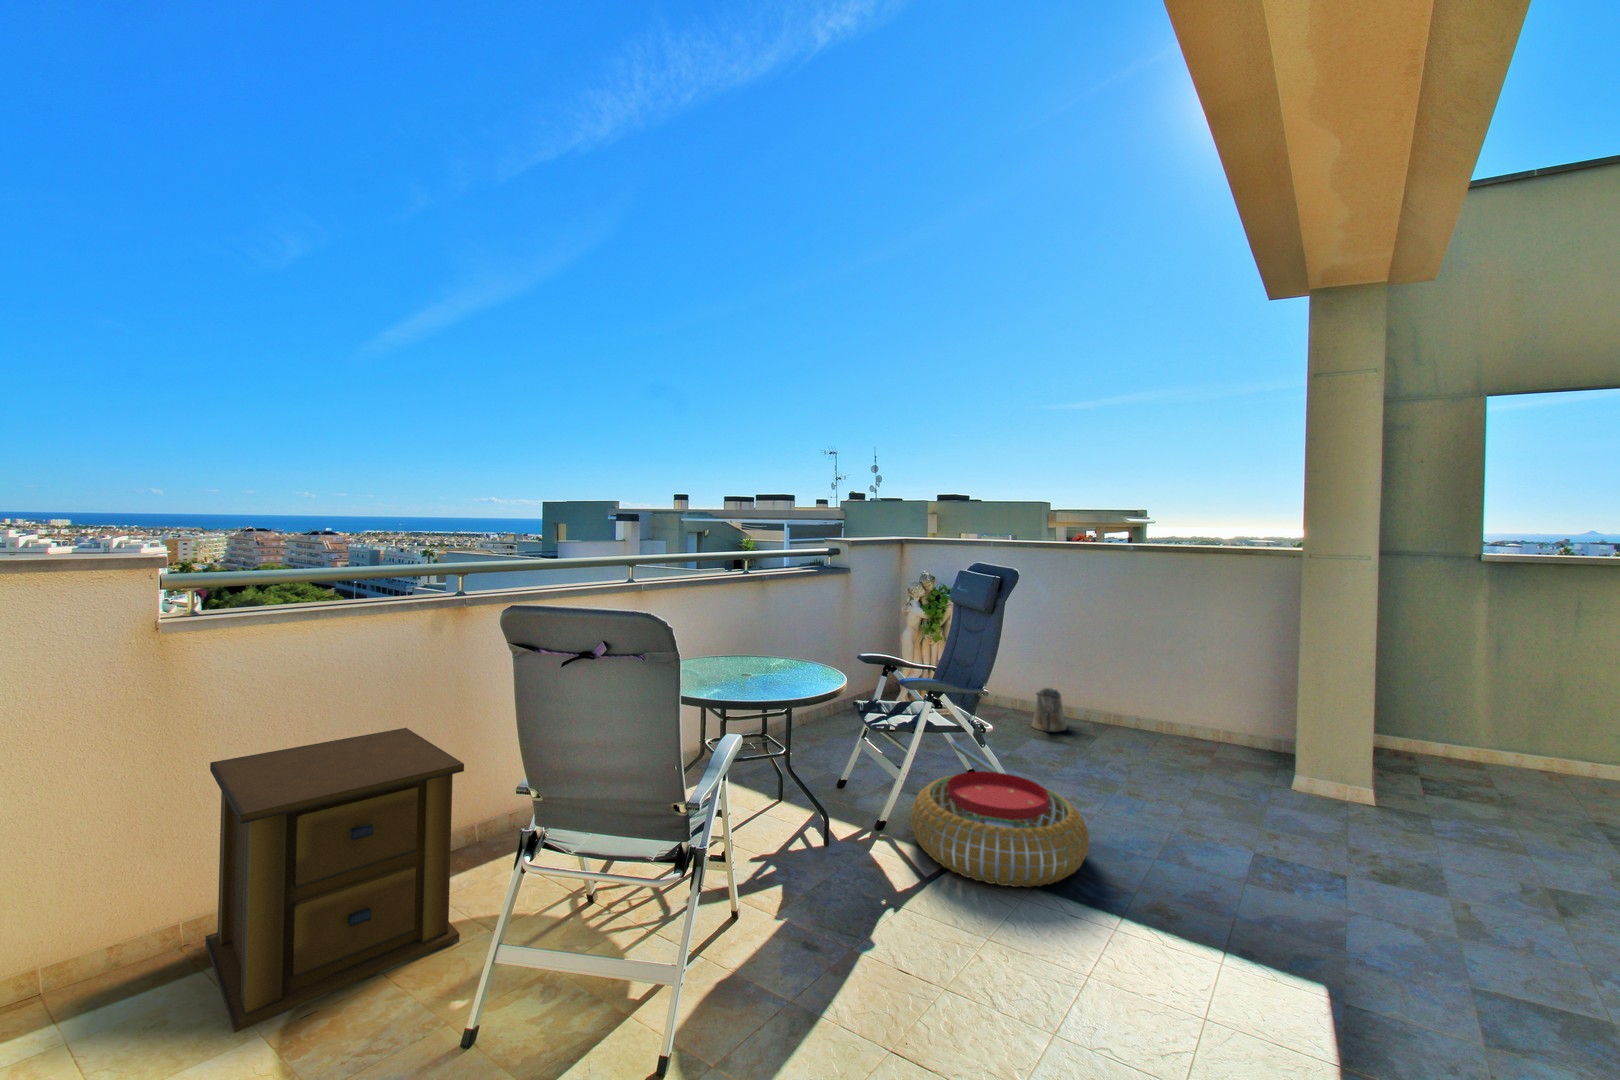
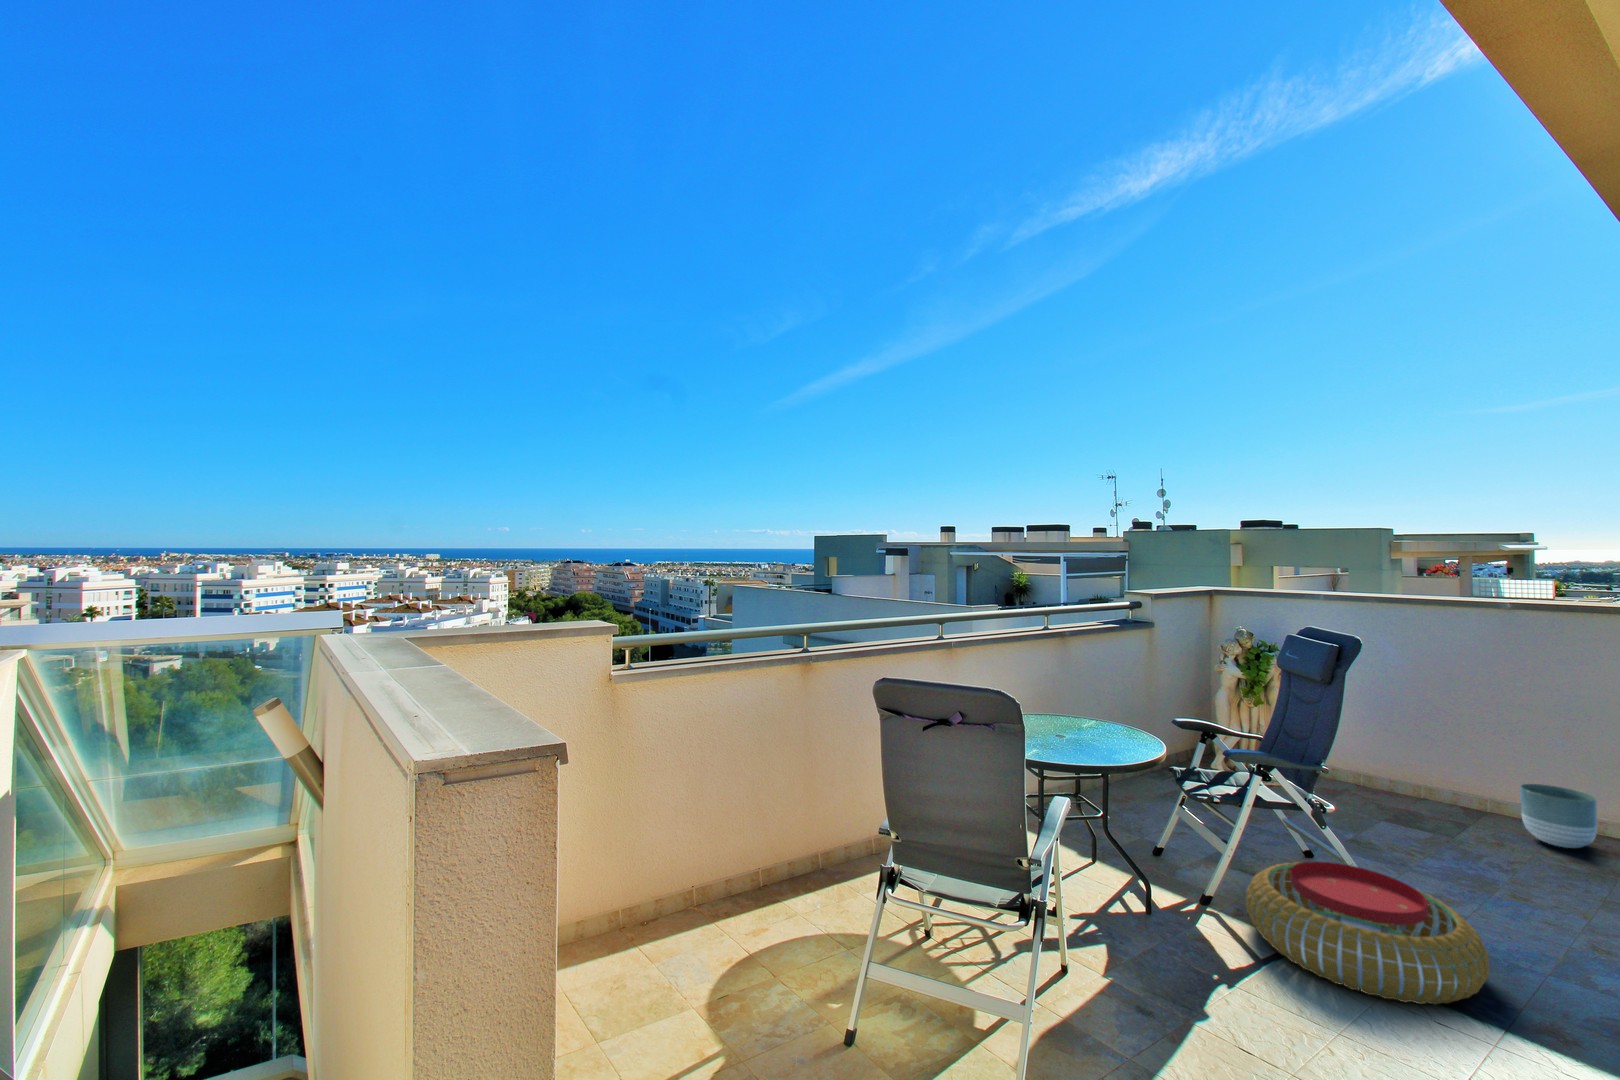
watering can: present [1032,688,1067,732] -> none [1400,769,1455,824]
planter: none [1109,693,1155,741] -> present [1520,784,1597,848]
side table: present [205,728,464,1032] -> none [664,764,833,981]

